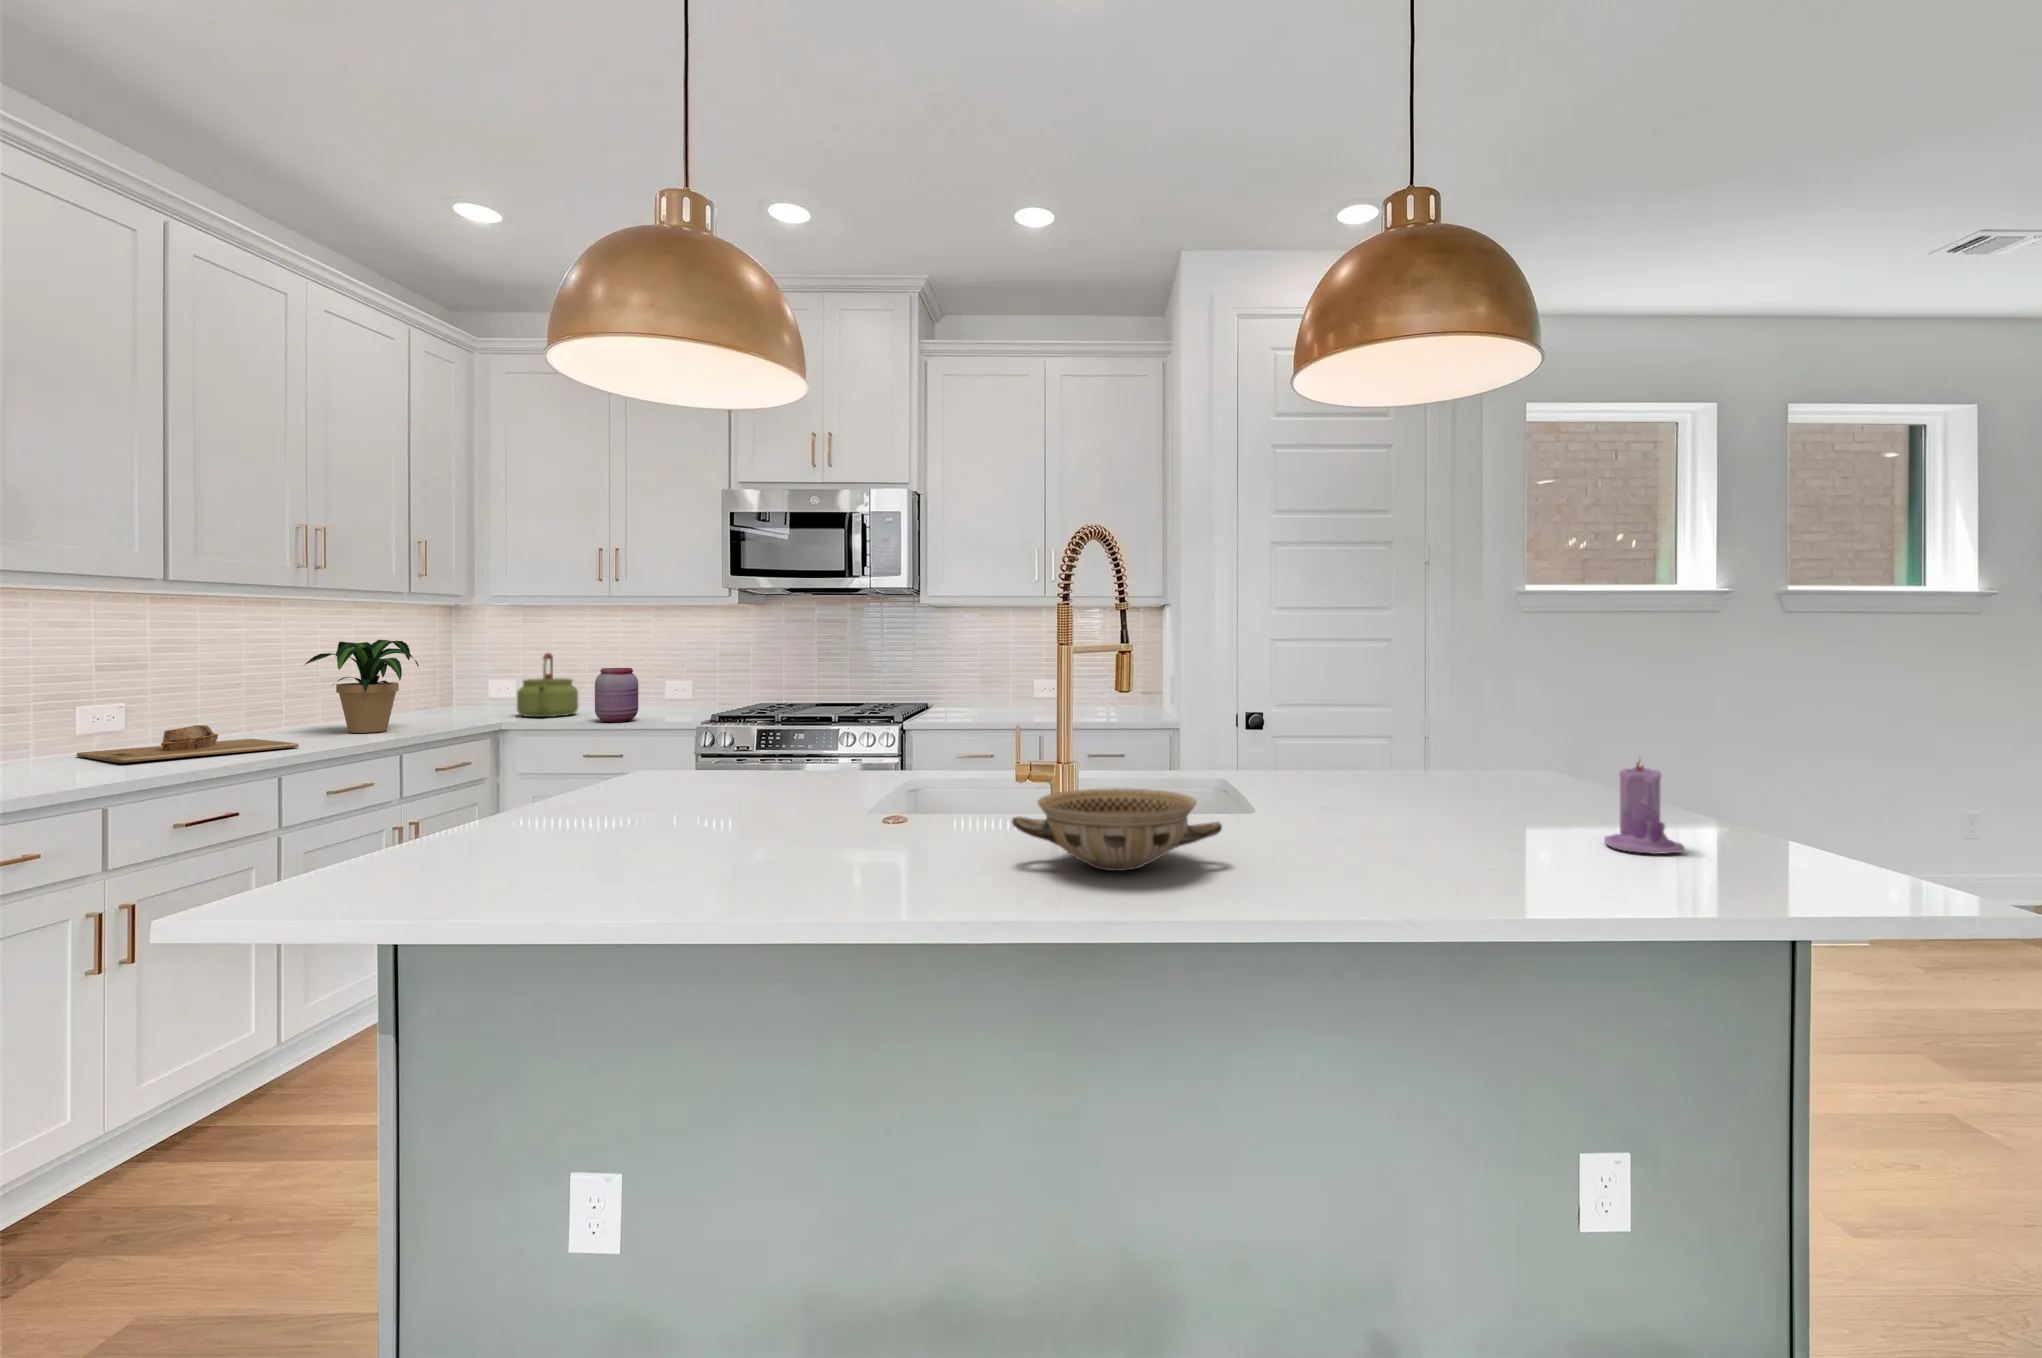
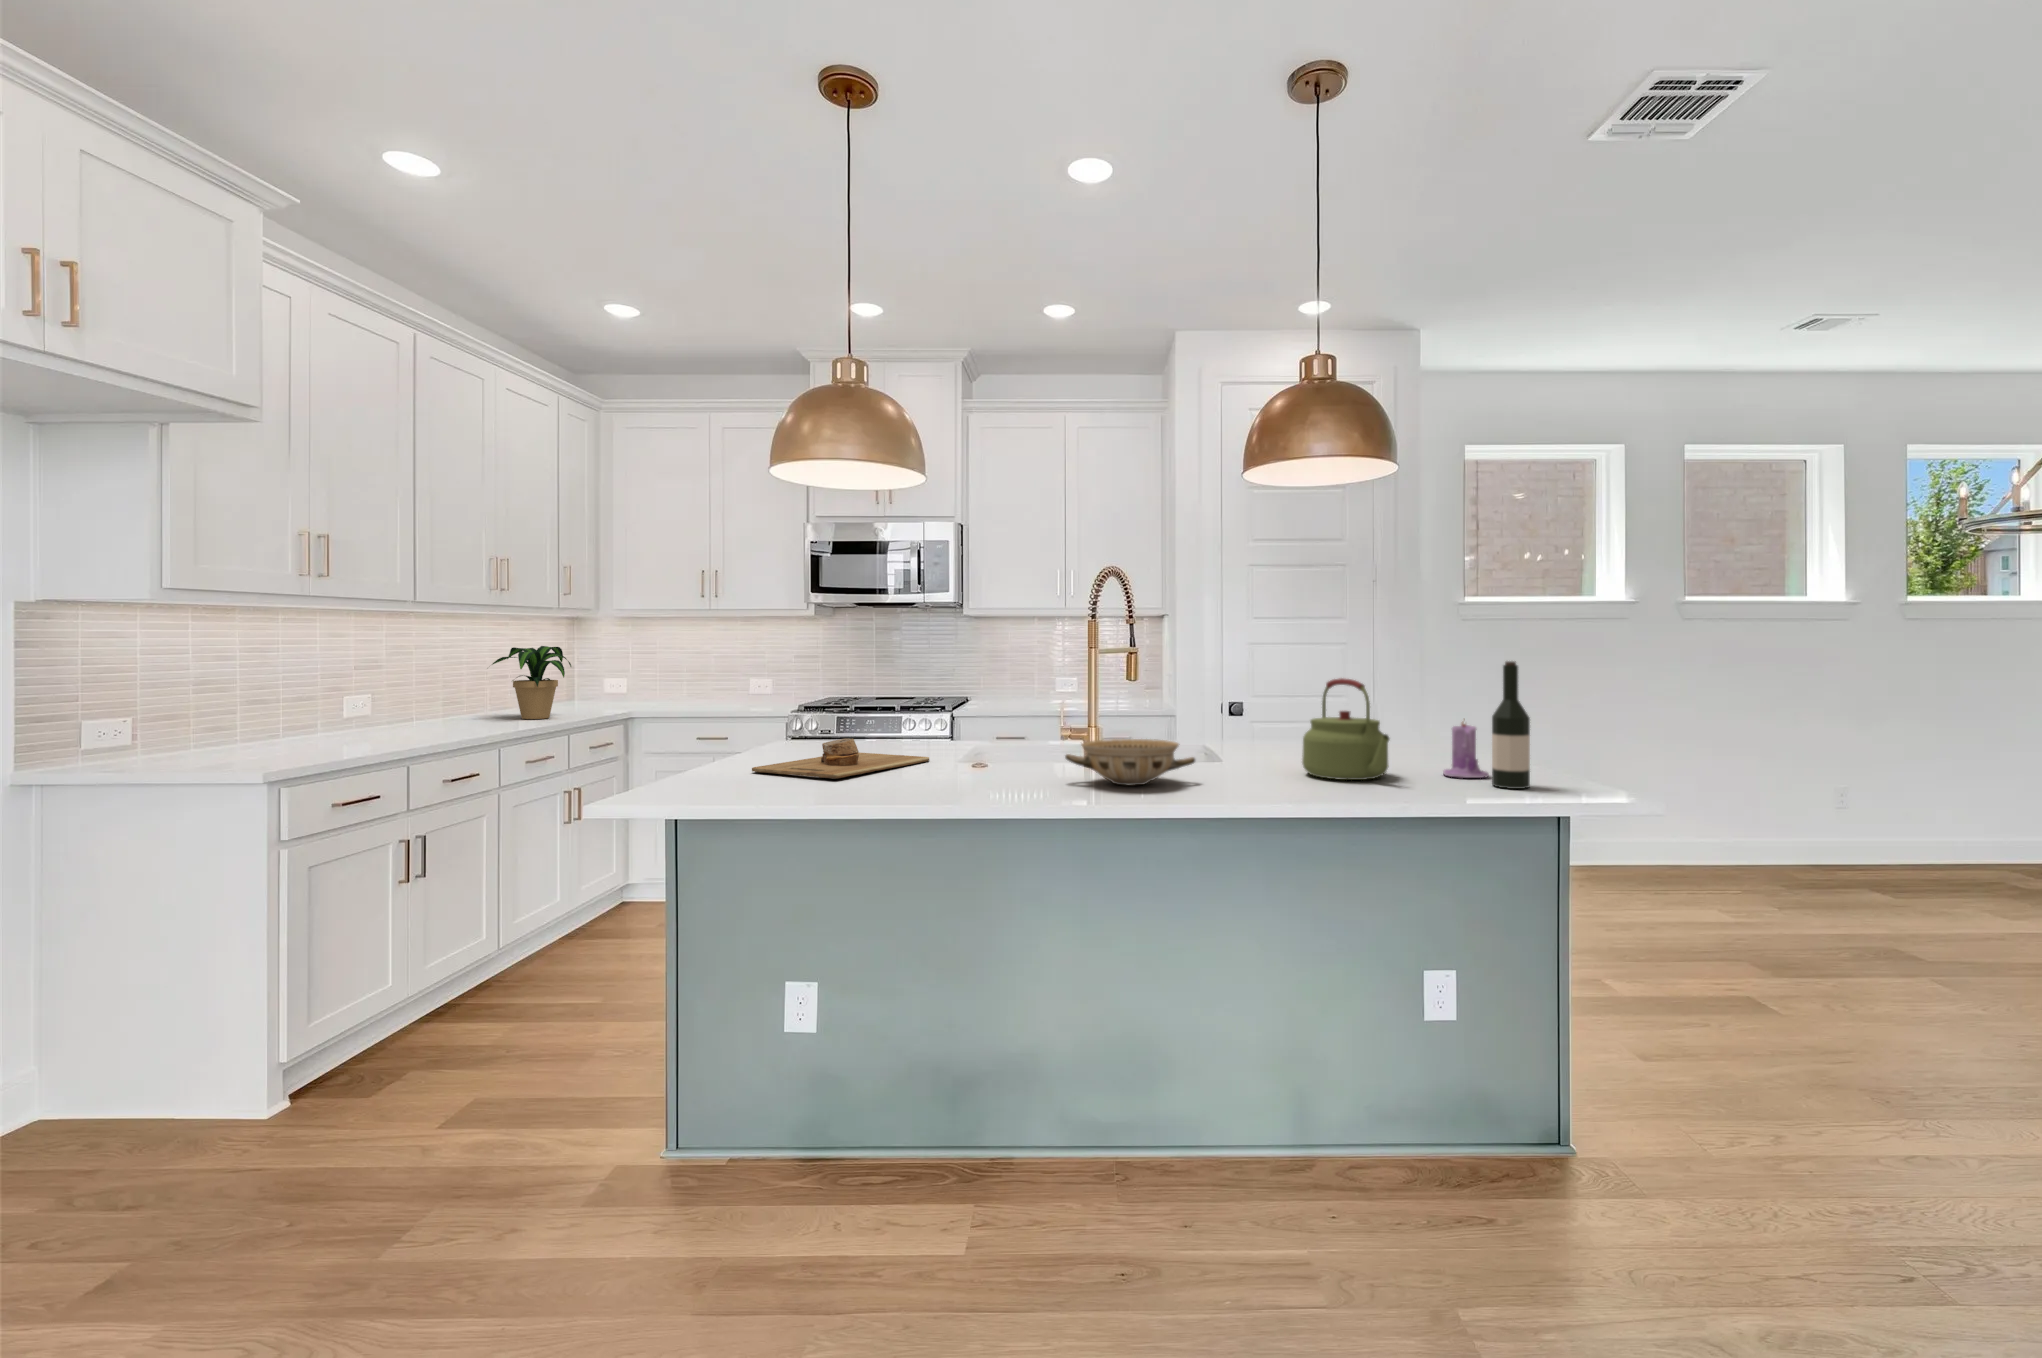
kettle: present [517,653,578,717] -> present [1302,678,1389,780]
jar: present [595,668,638,722] -> none [704,668,738,712]
wine bottle: none [1704,670,1772,881] -> present [1492,661,1530,789]
cutting board: present [77,725,299,763] -> present [752,739,929,779]

